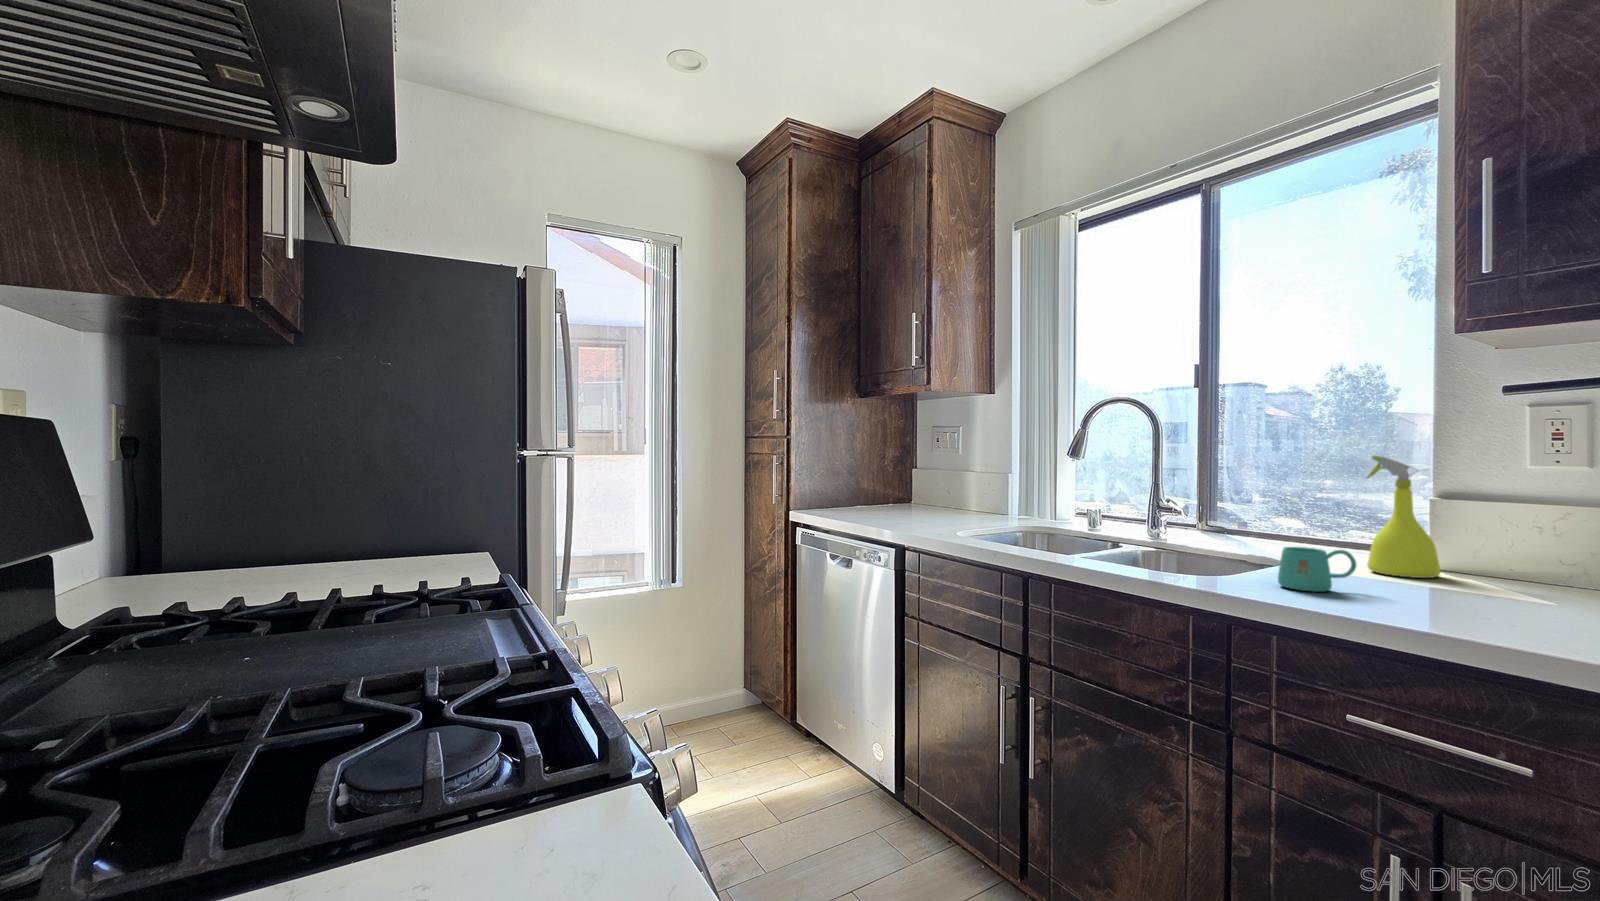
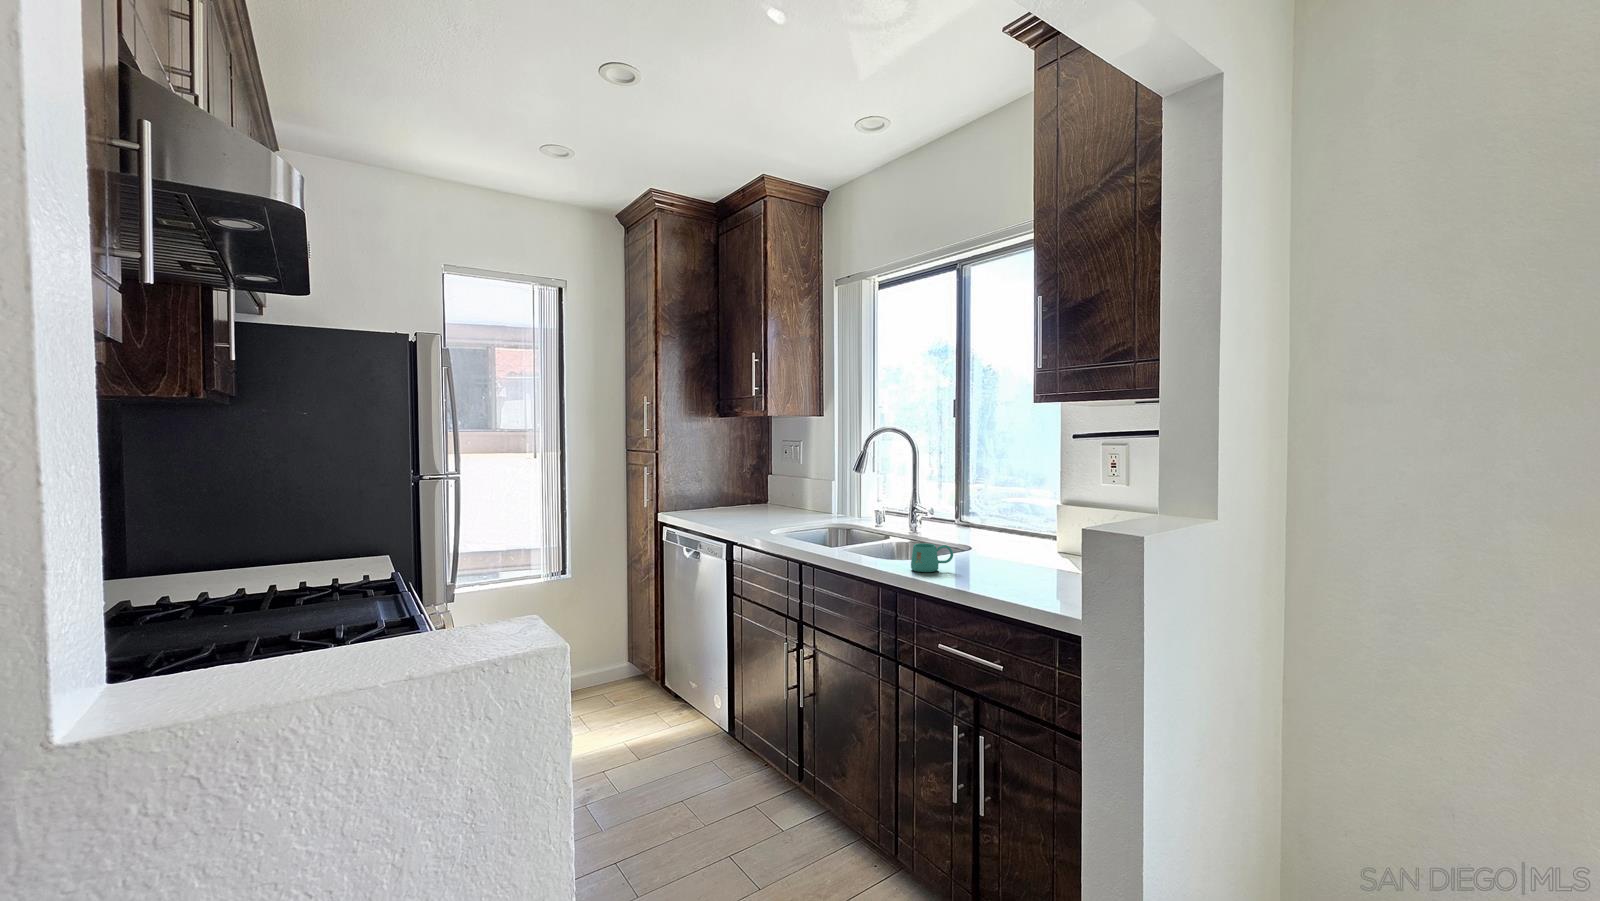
spray bottle: present [1366,456,1441,578] -> none [998,480,1036,562]

